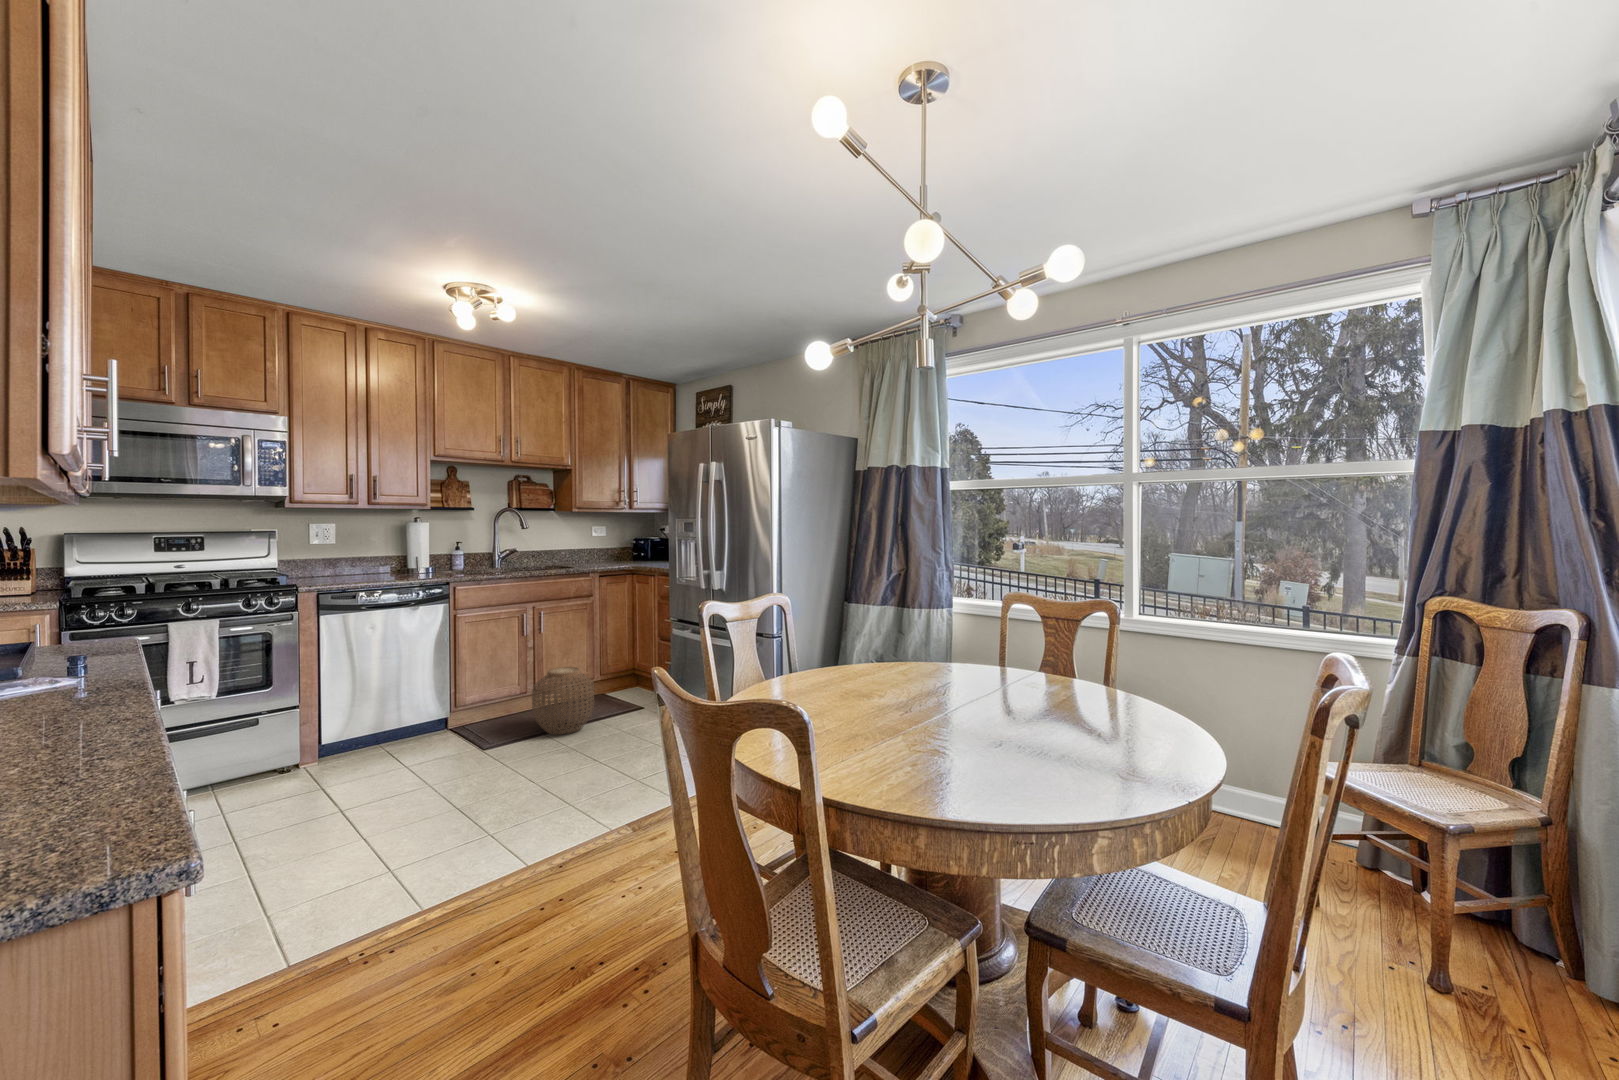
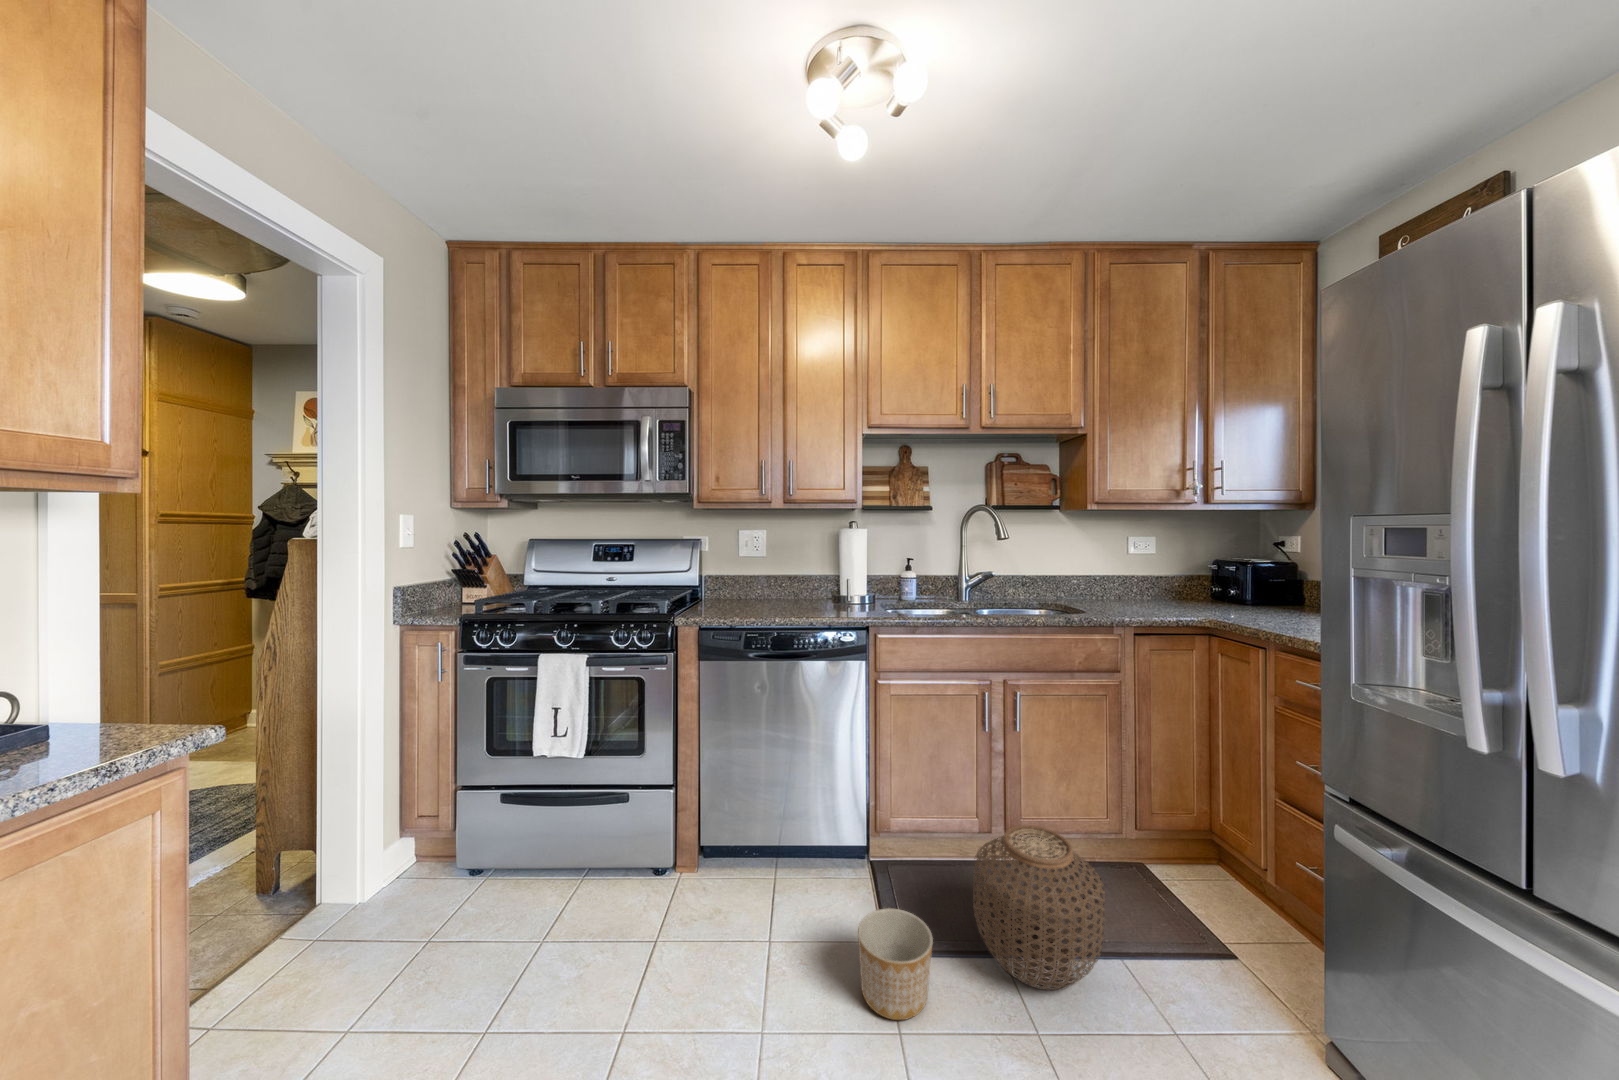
planter: none [480,717,521,758] -> present [858,908,933,1020]

